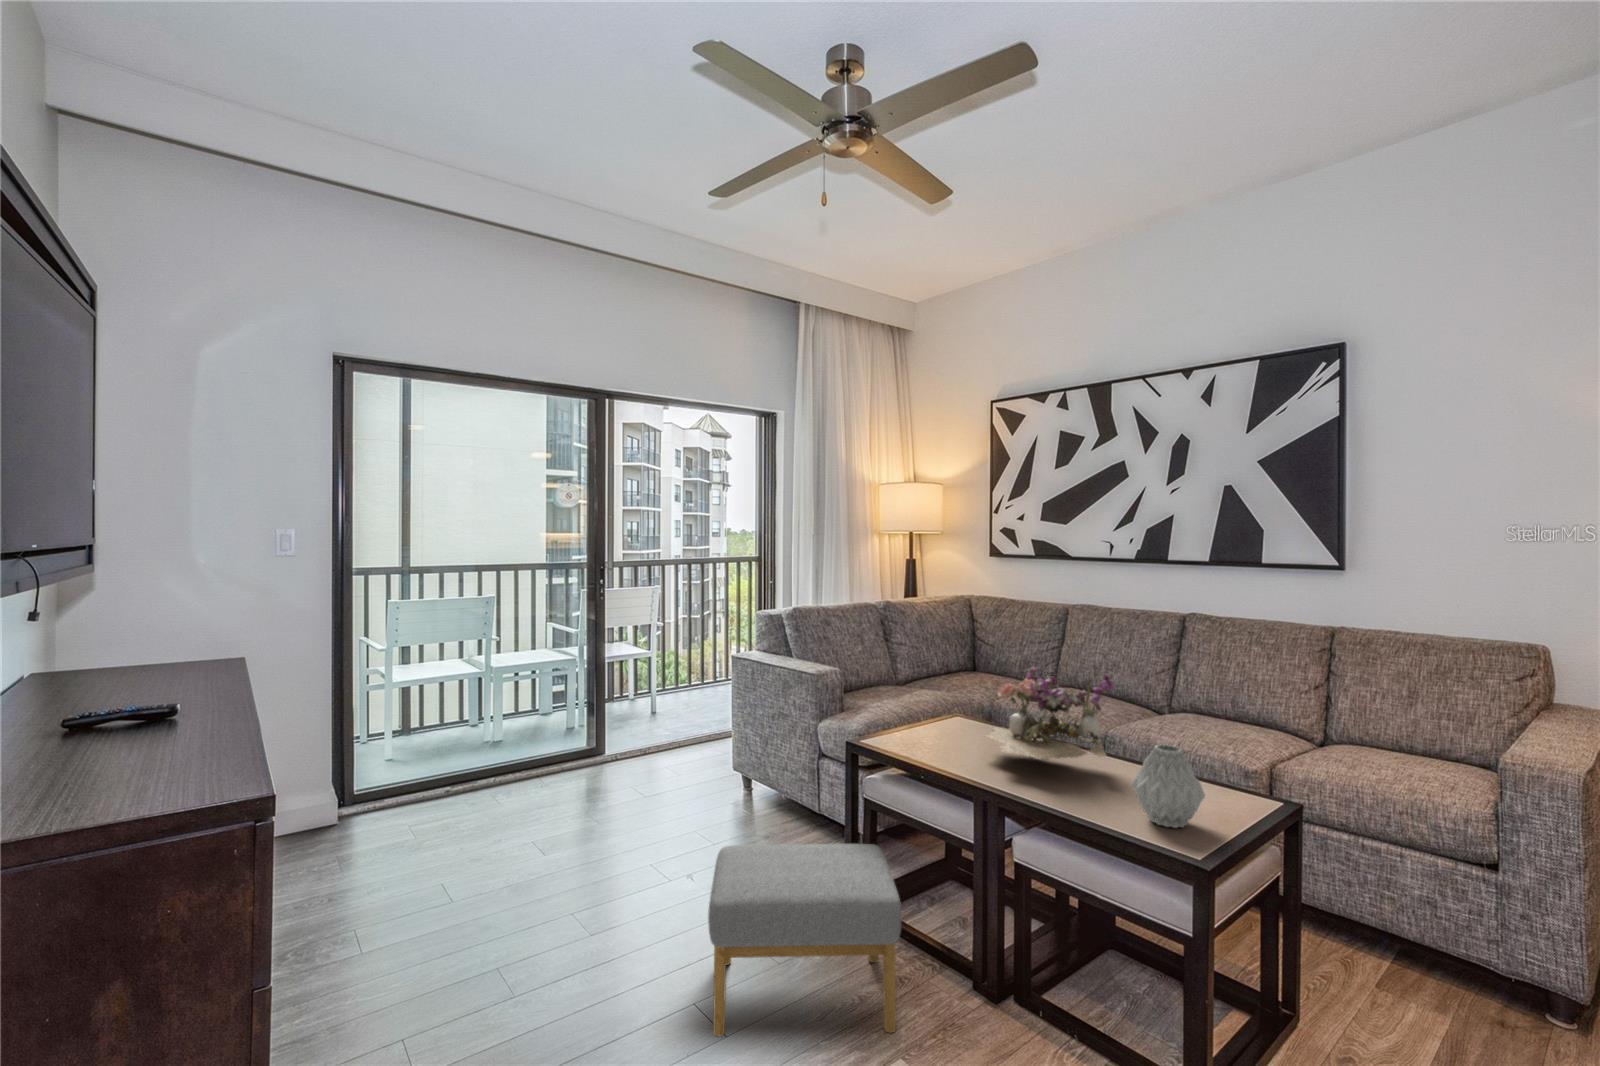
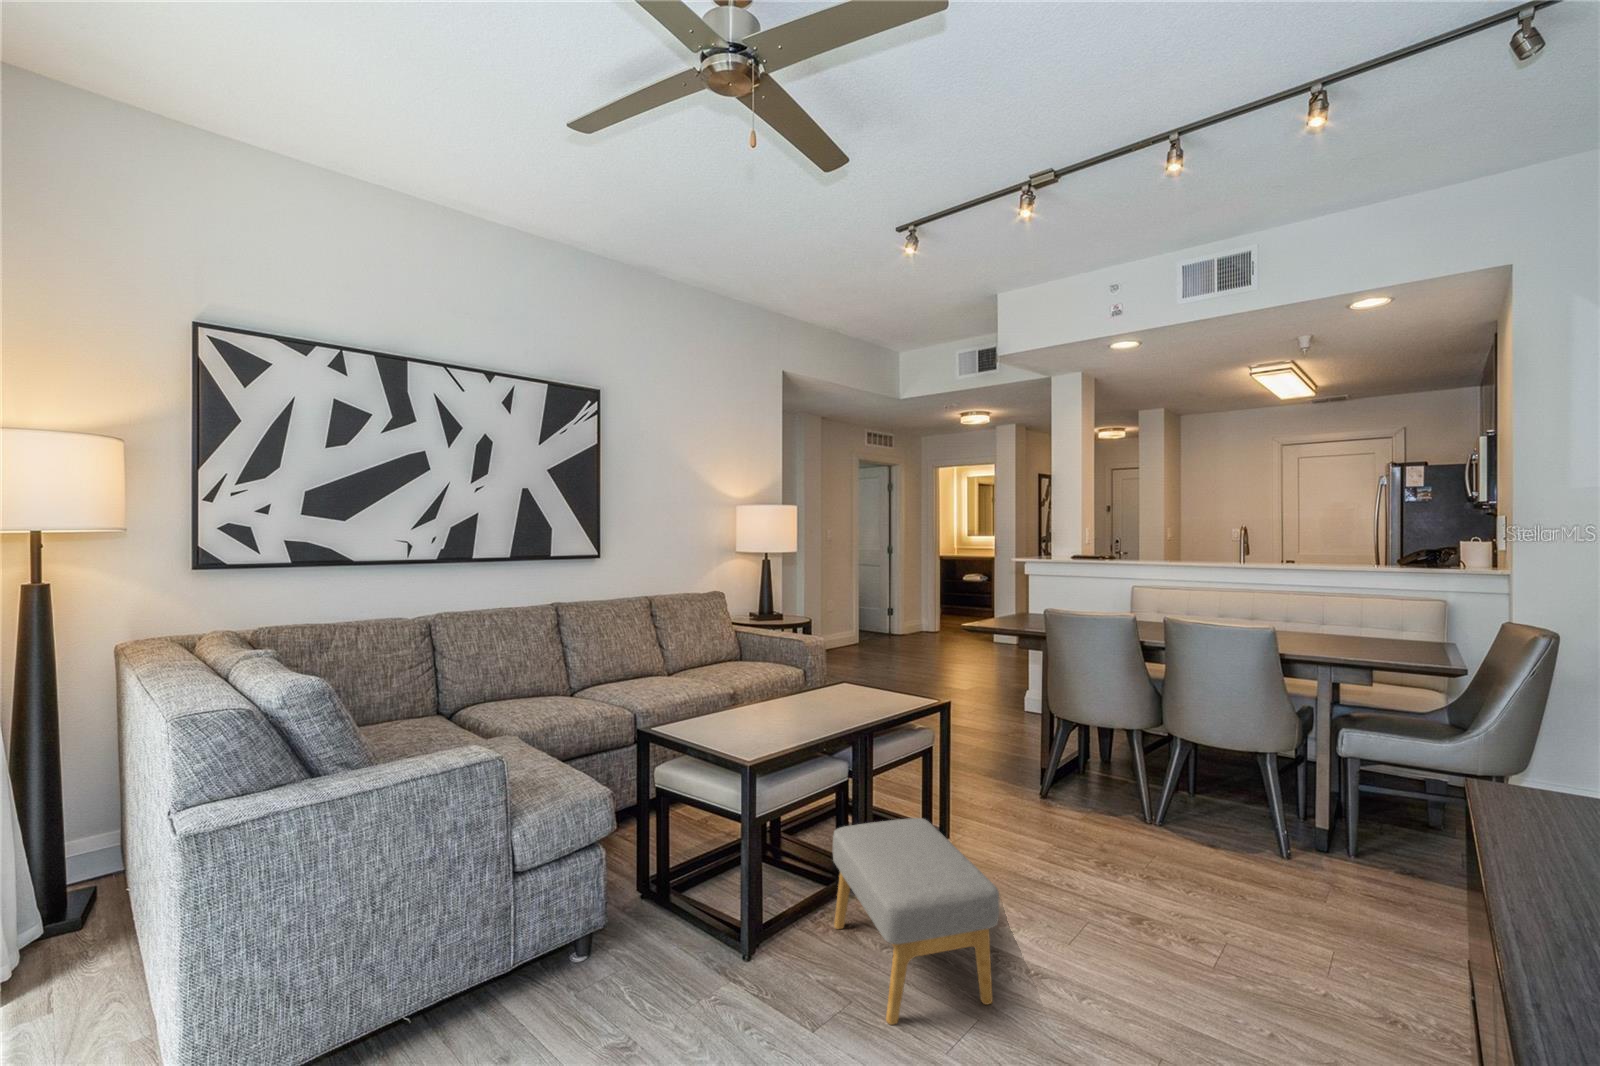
flower arrangement: present [985,667,1114,760] -> none [746,636,831,721]
vase: present [1132,745,1205,828] -> none [853,660,889,704]

